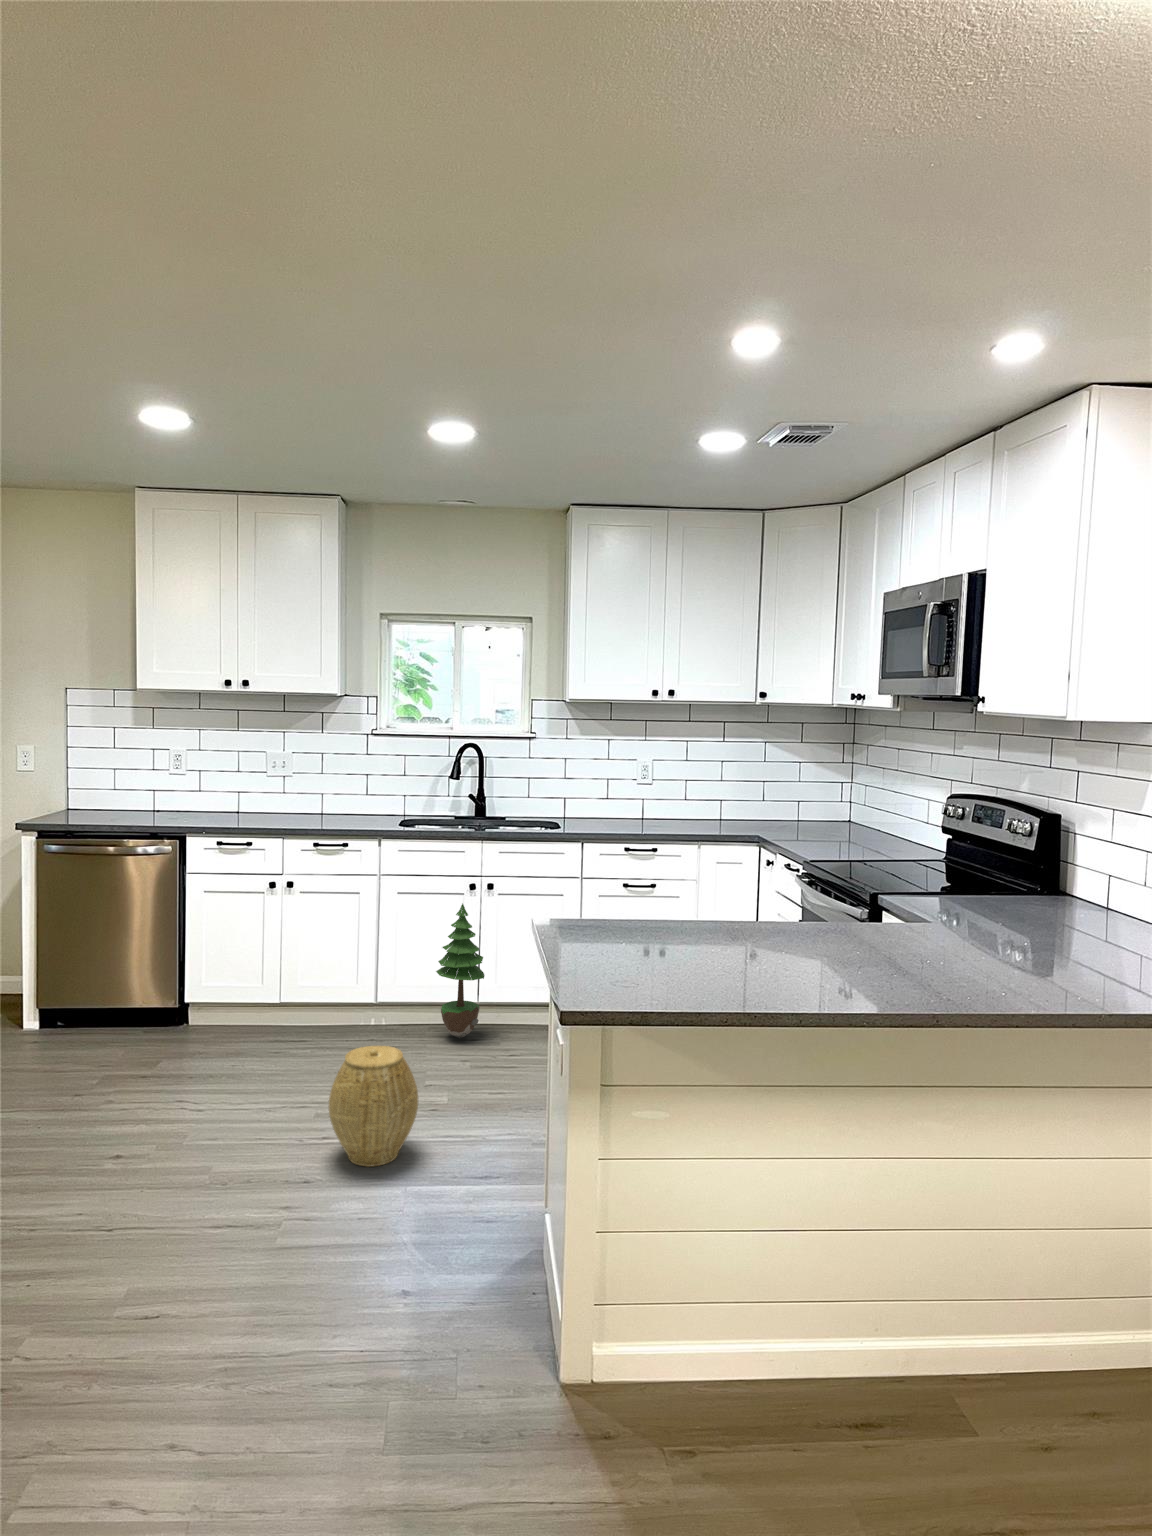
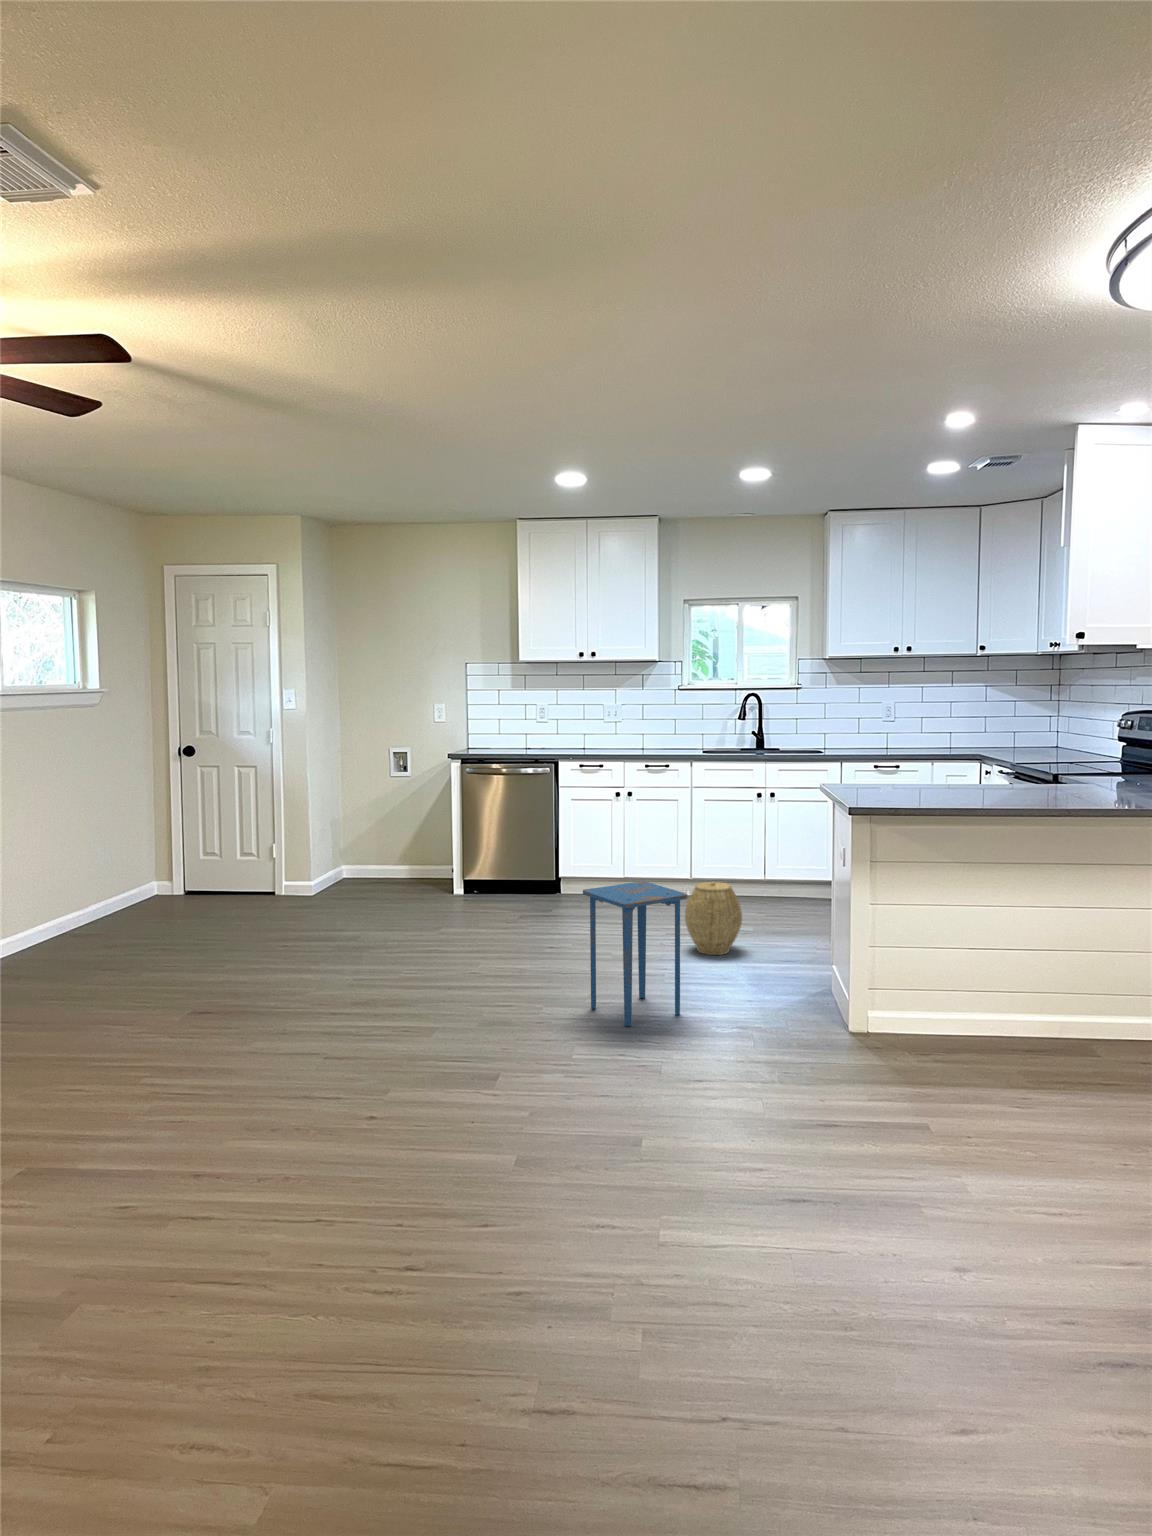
potted tree: present [436,904,485,1039] -> none [734,805,769,904]
side table: none [77,1099,272,1413] -> present [583,882,688,1026]

